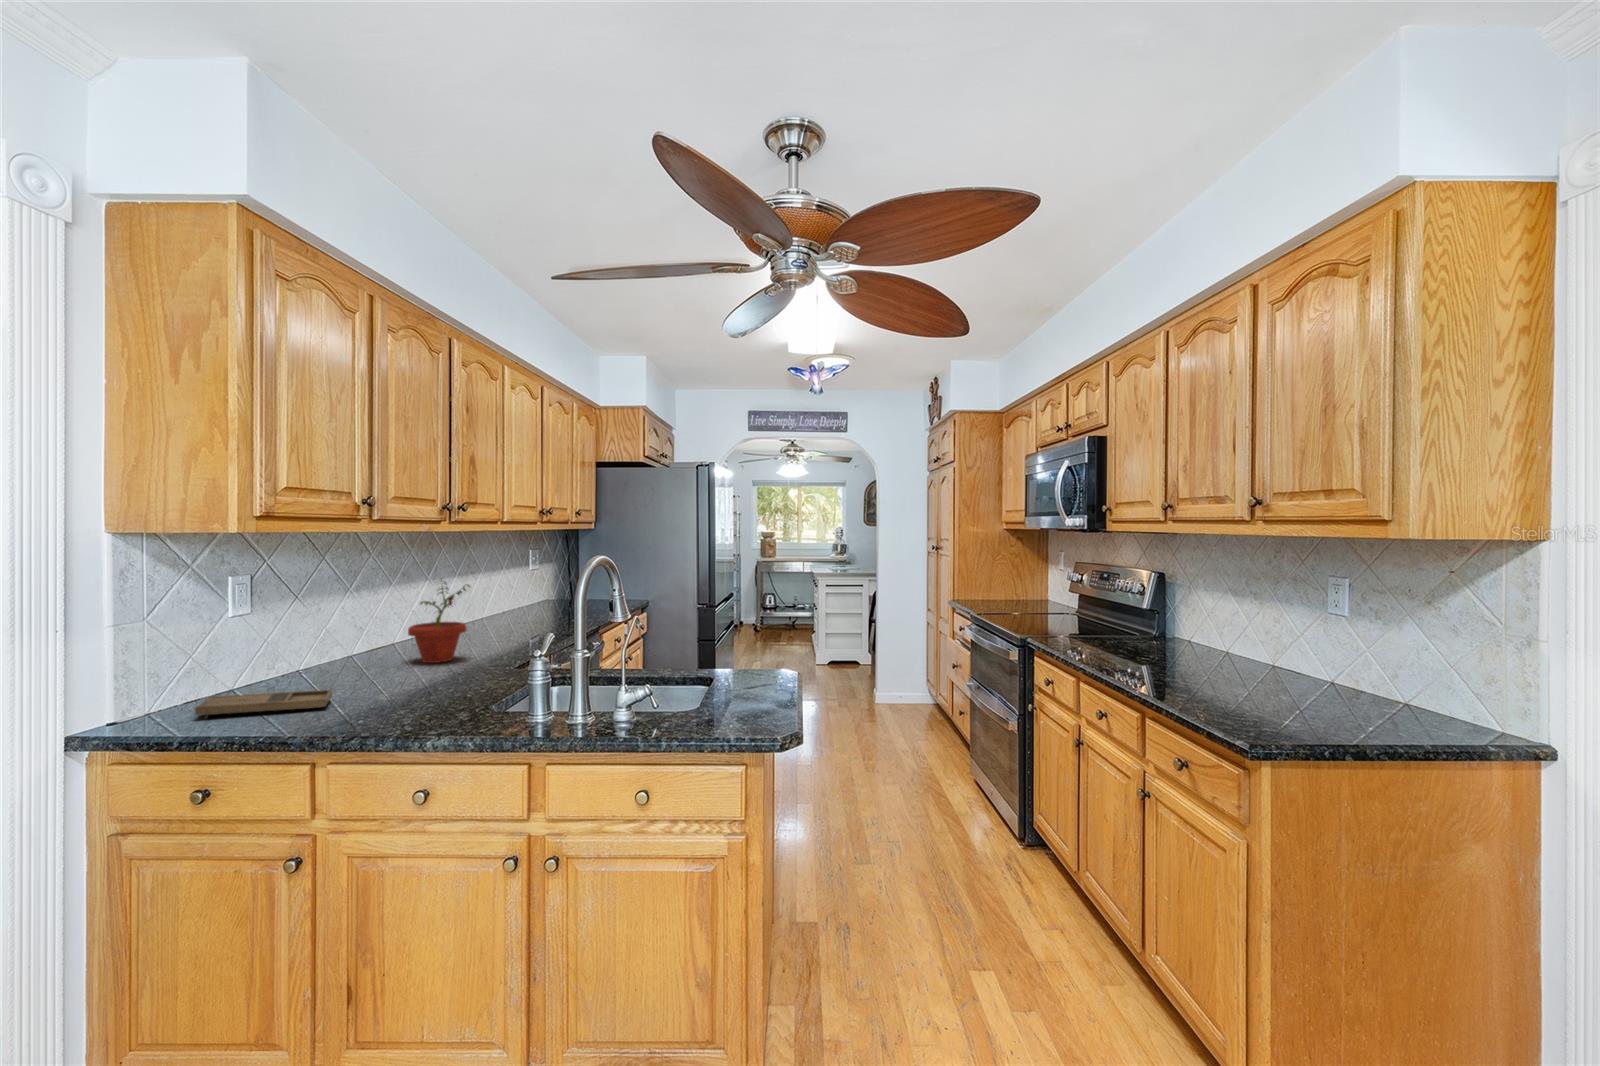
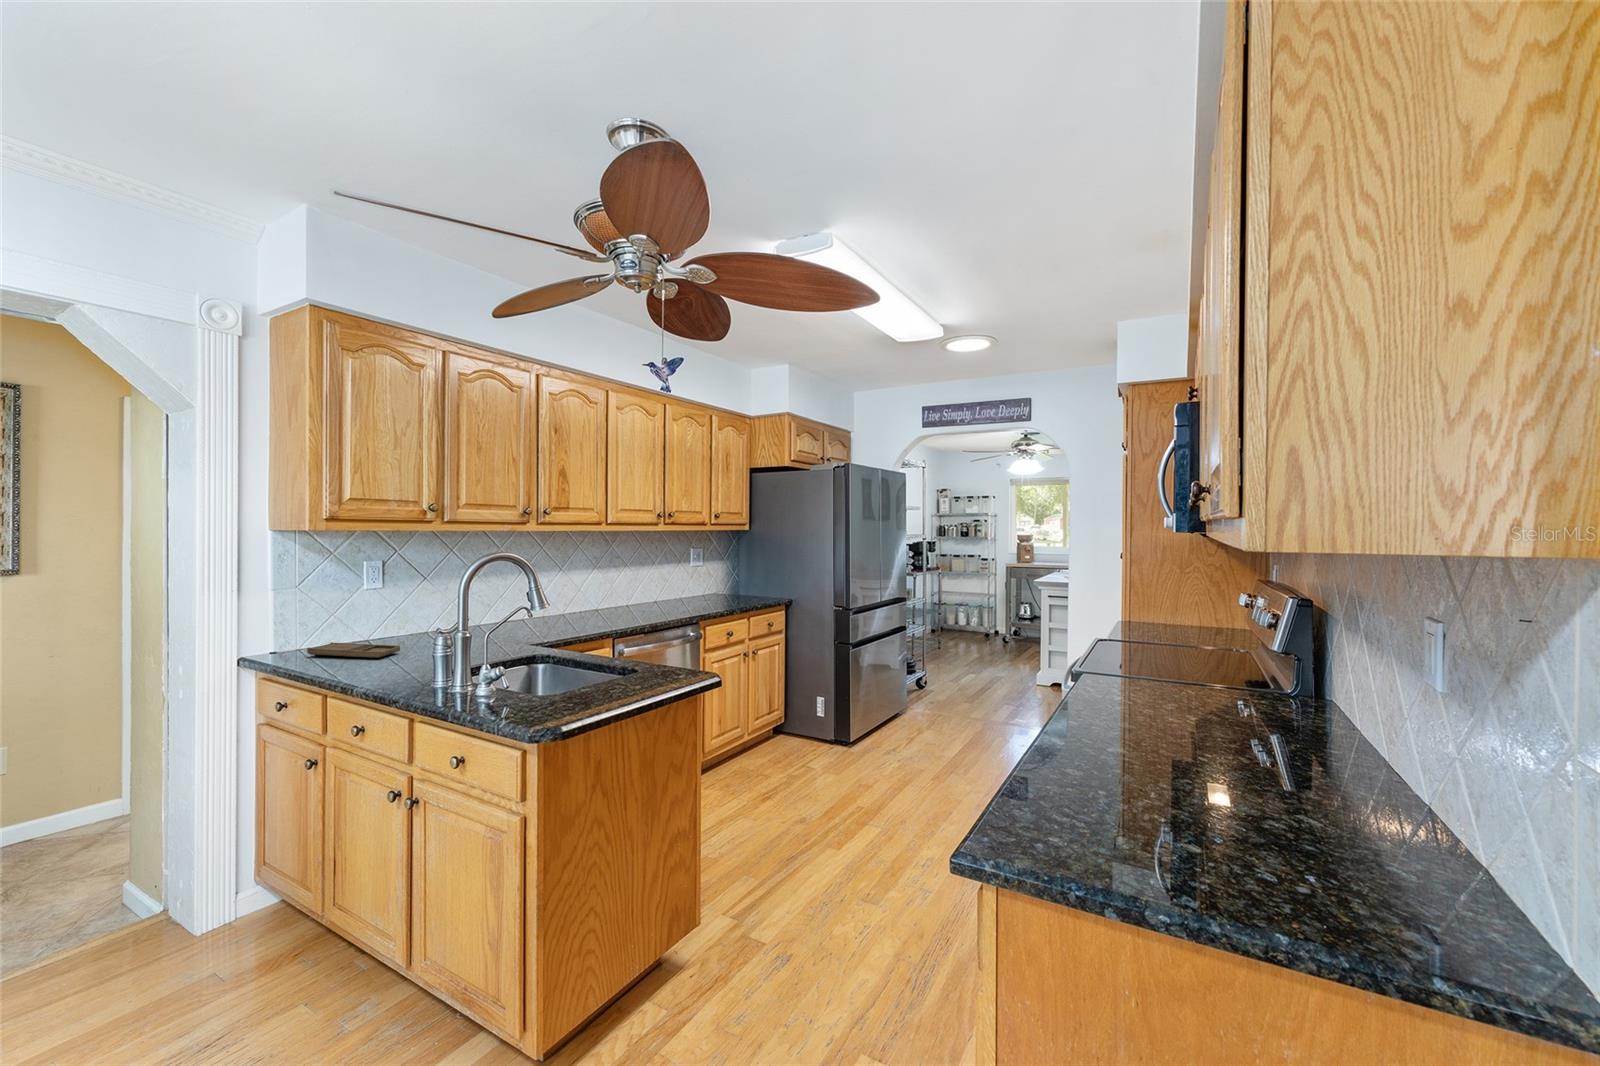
potted plant: present [408,578,470,663] -> none [507,567,553,634]

